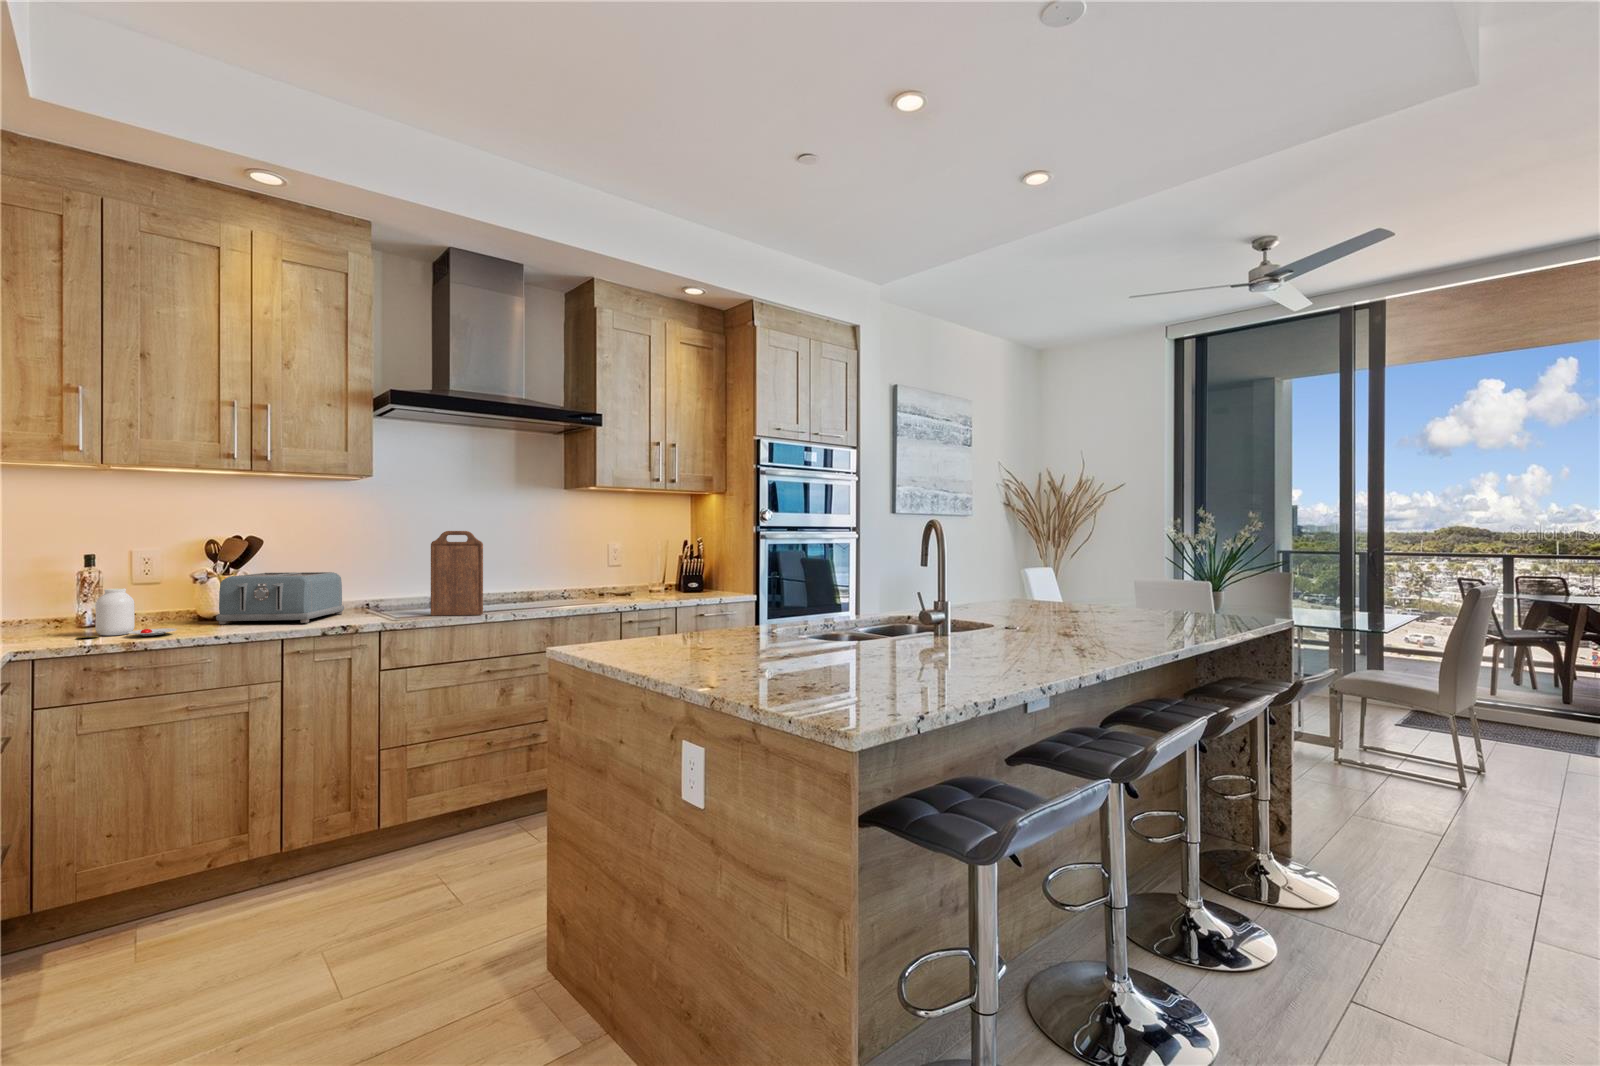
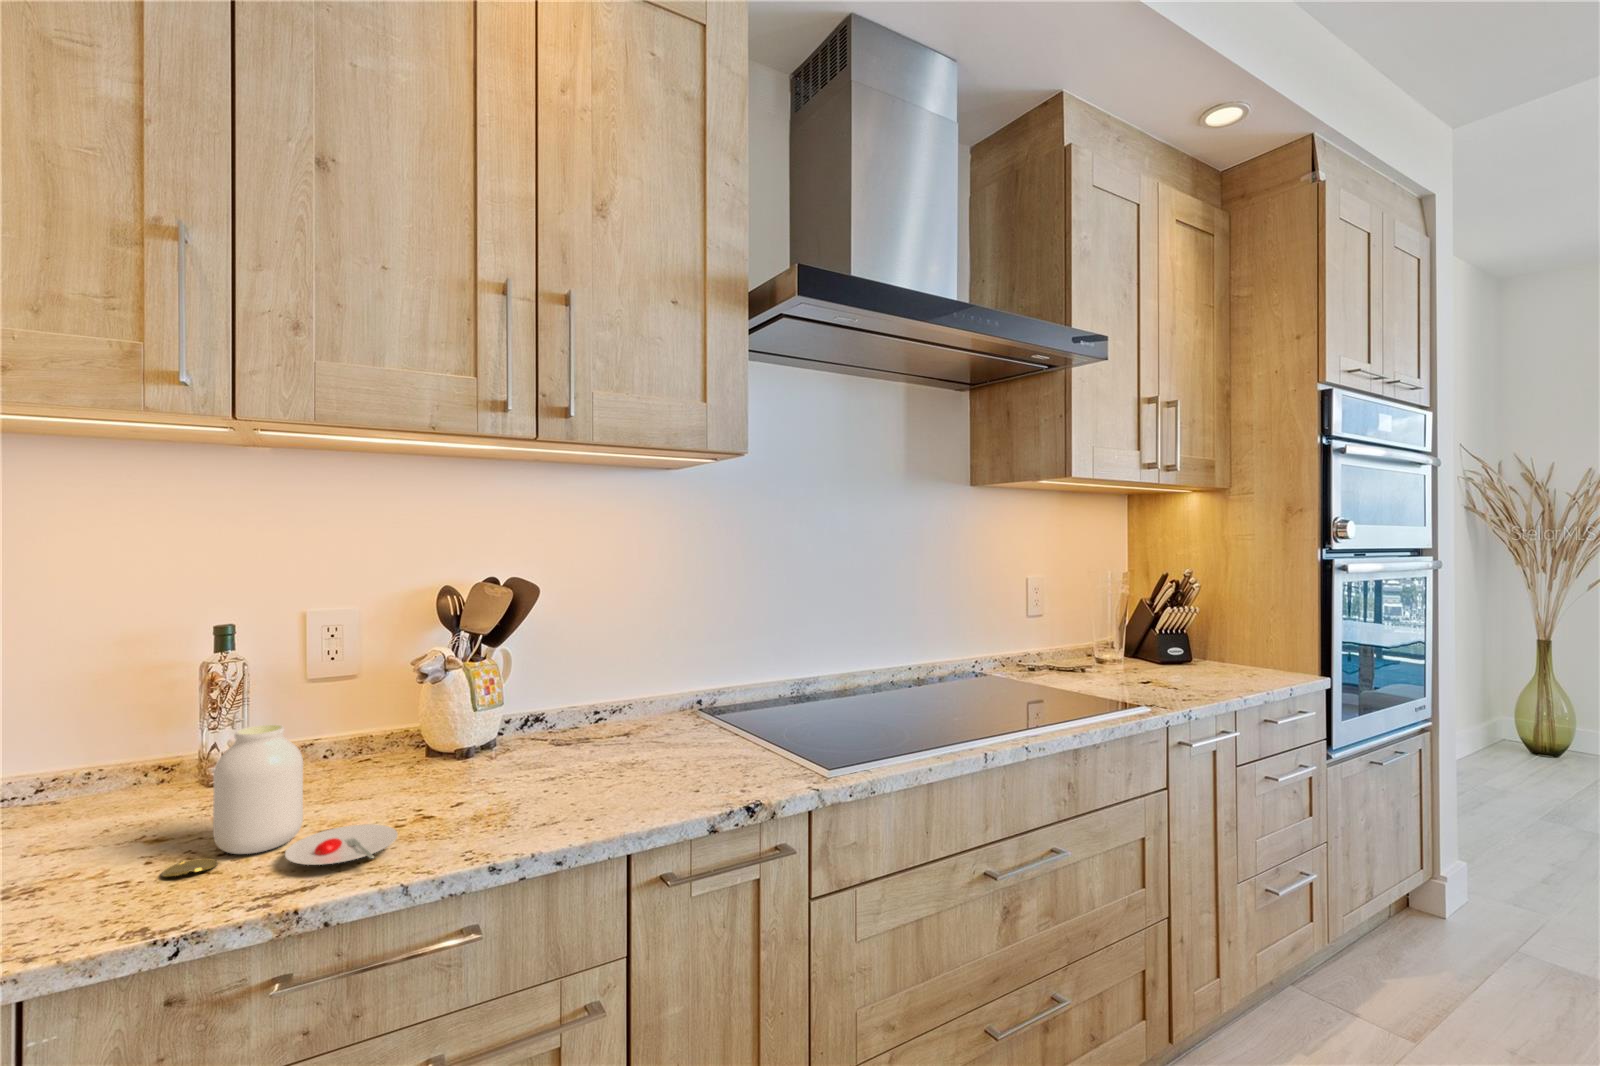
cutting board: present [431,531,483,616] -> none [865,567,971,749]
toaster: present [216,572,344,624] -> none [471,651,690,786]

